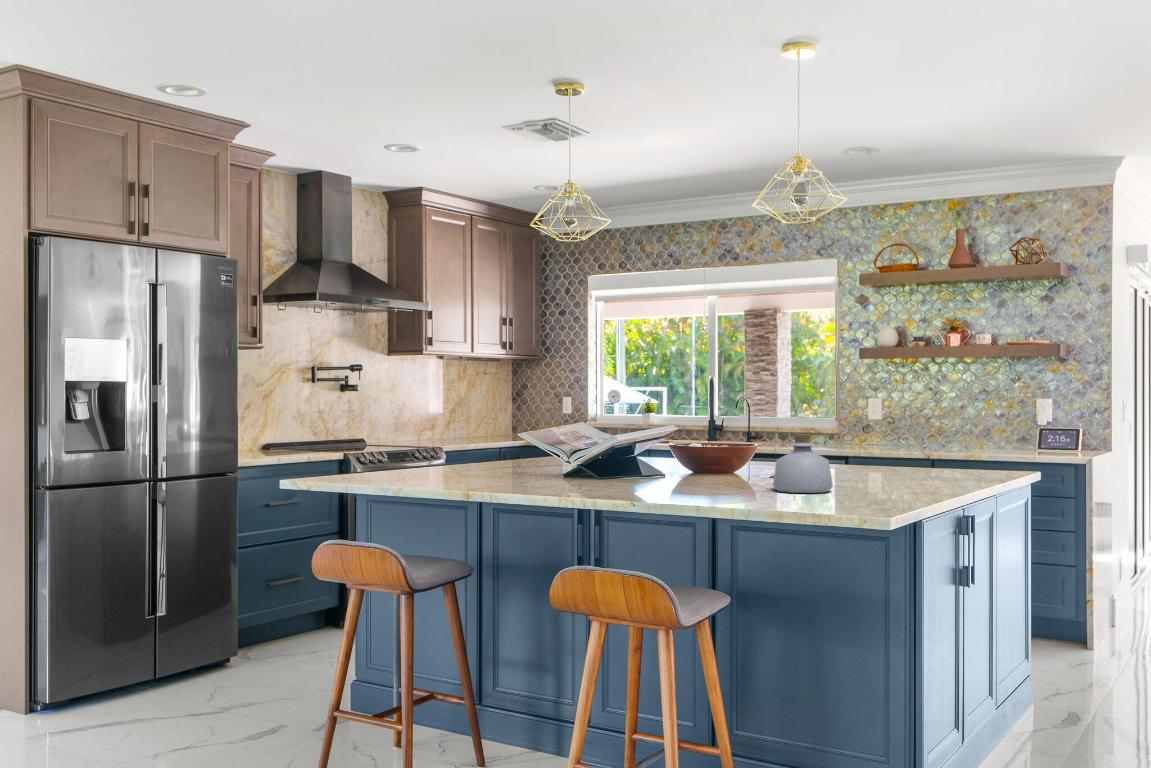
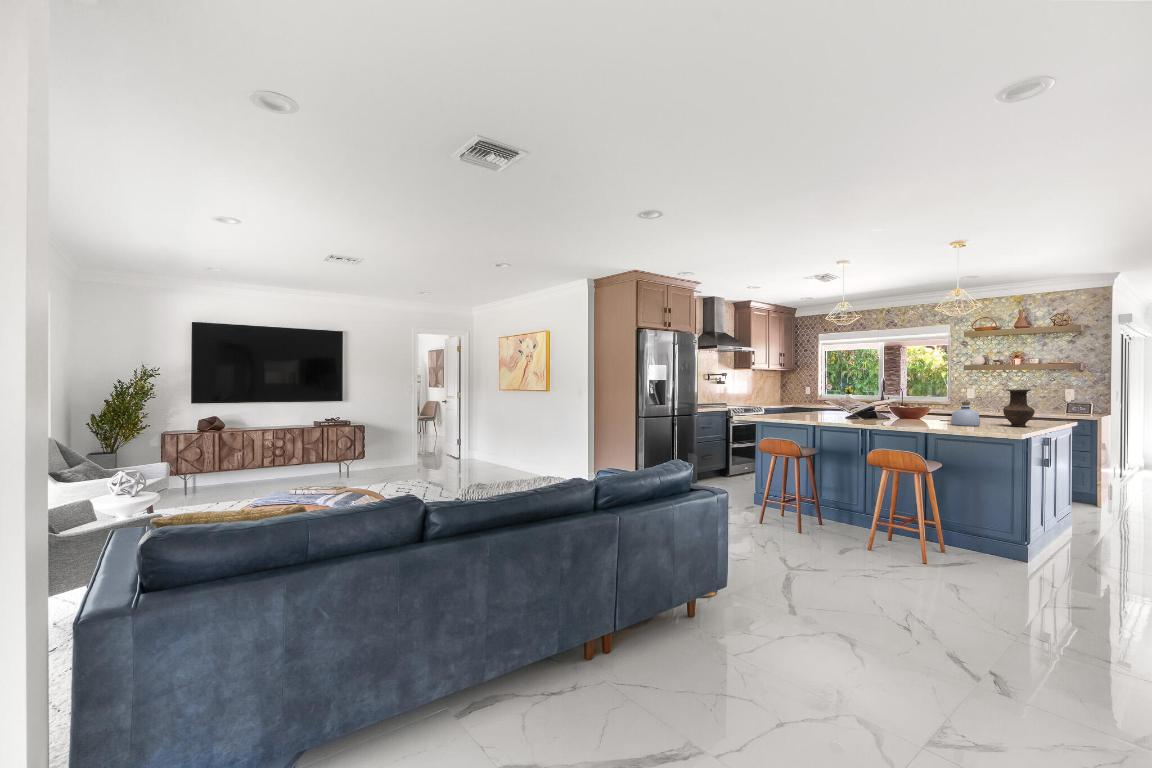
vase: none [880,402,940,491] -> present [1003,389,1035,427]

